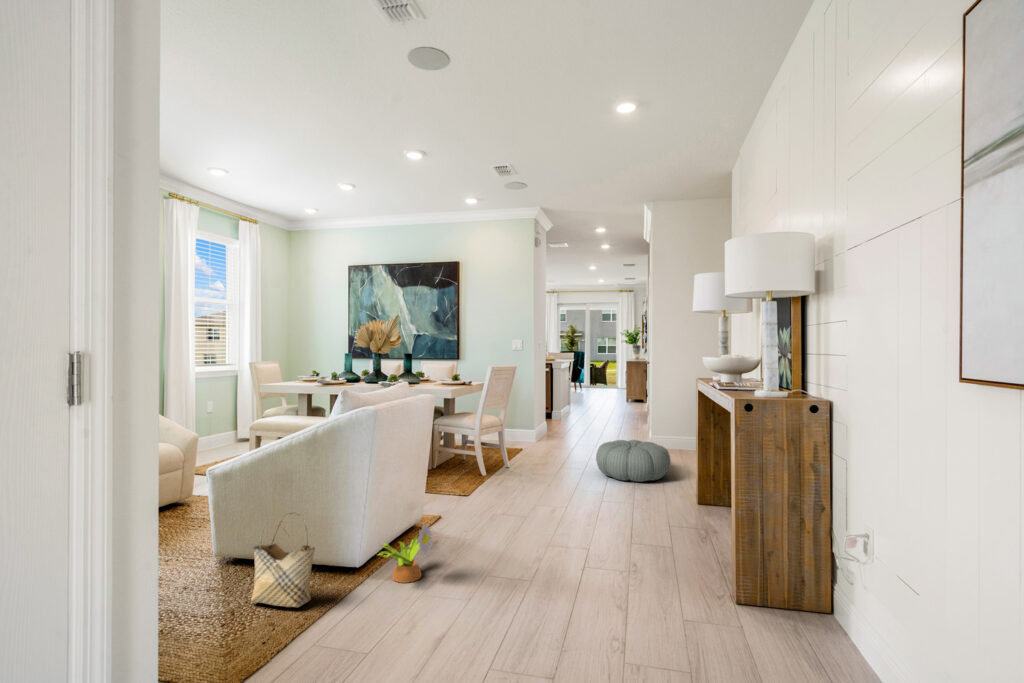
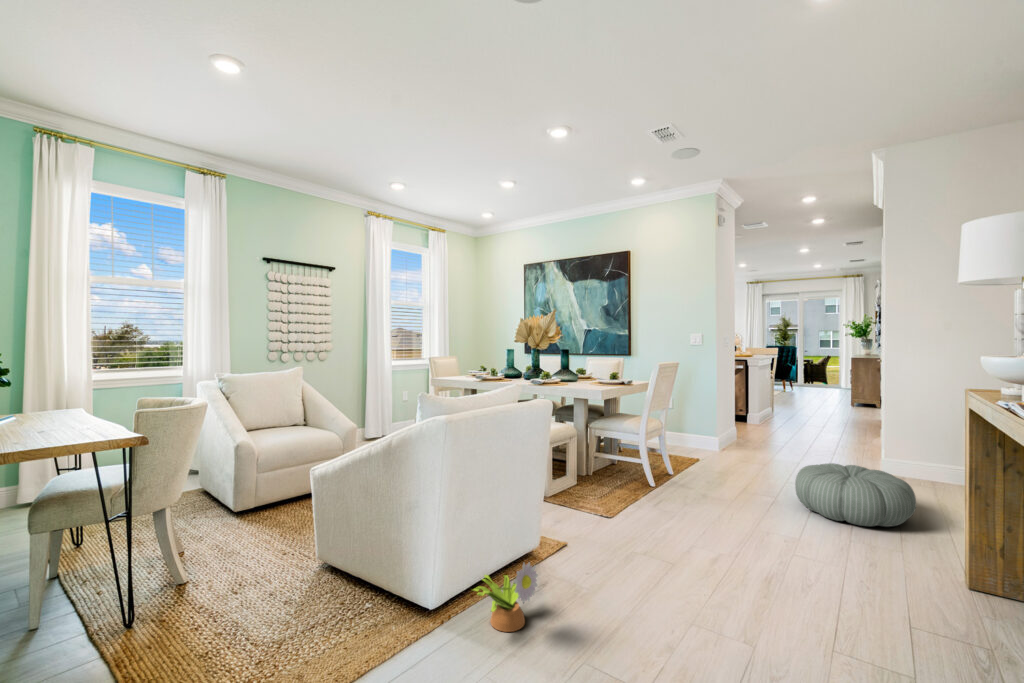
woven basket: present [251,513,315,607] -> none [338,528,398,640]

